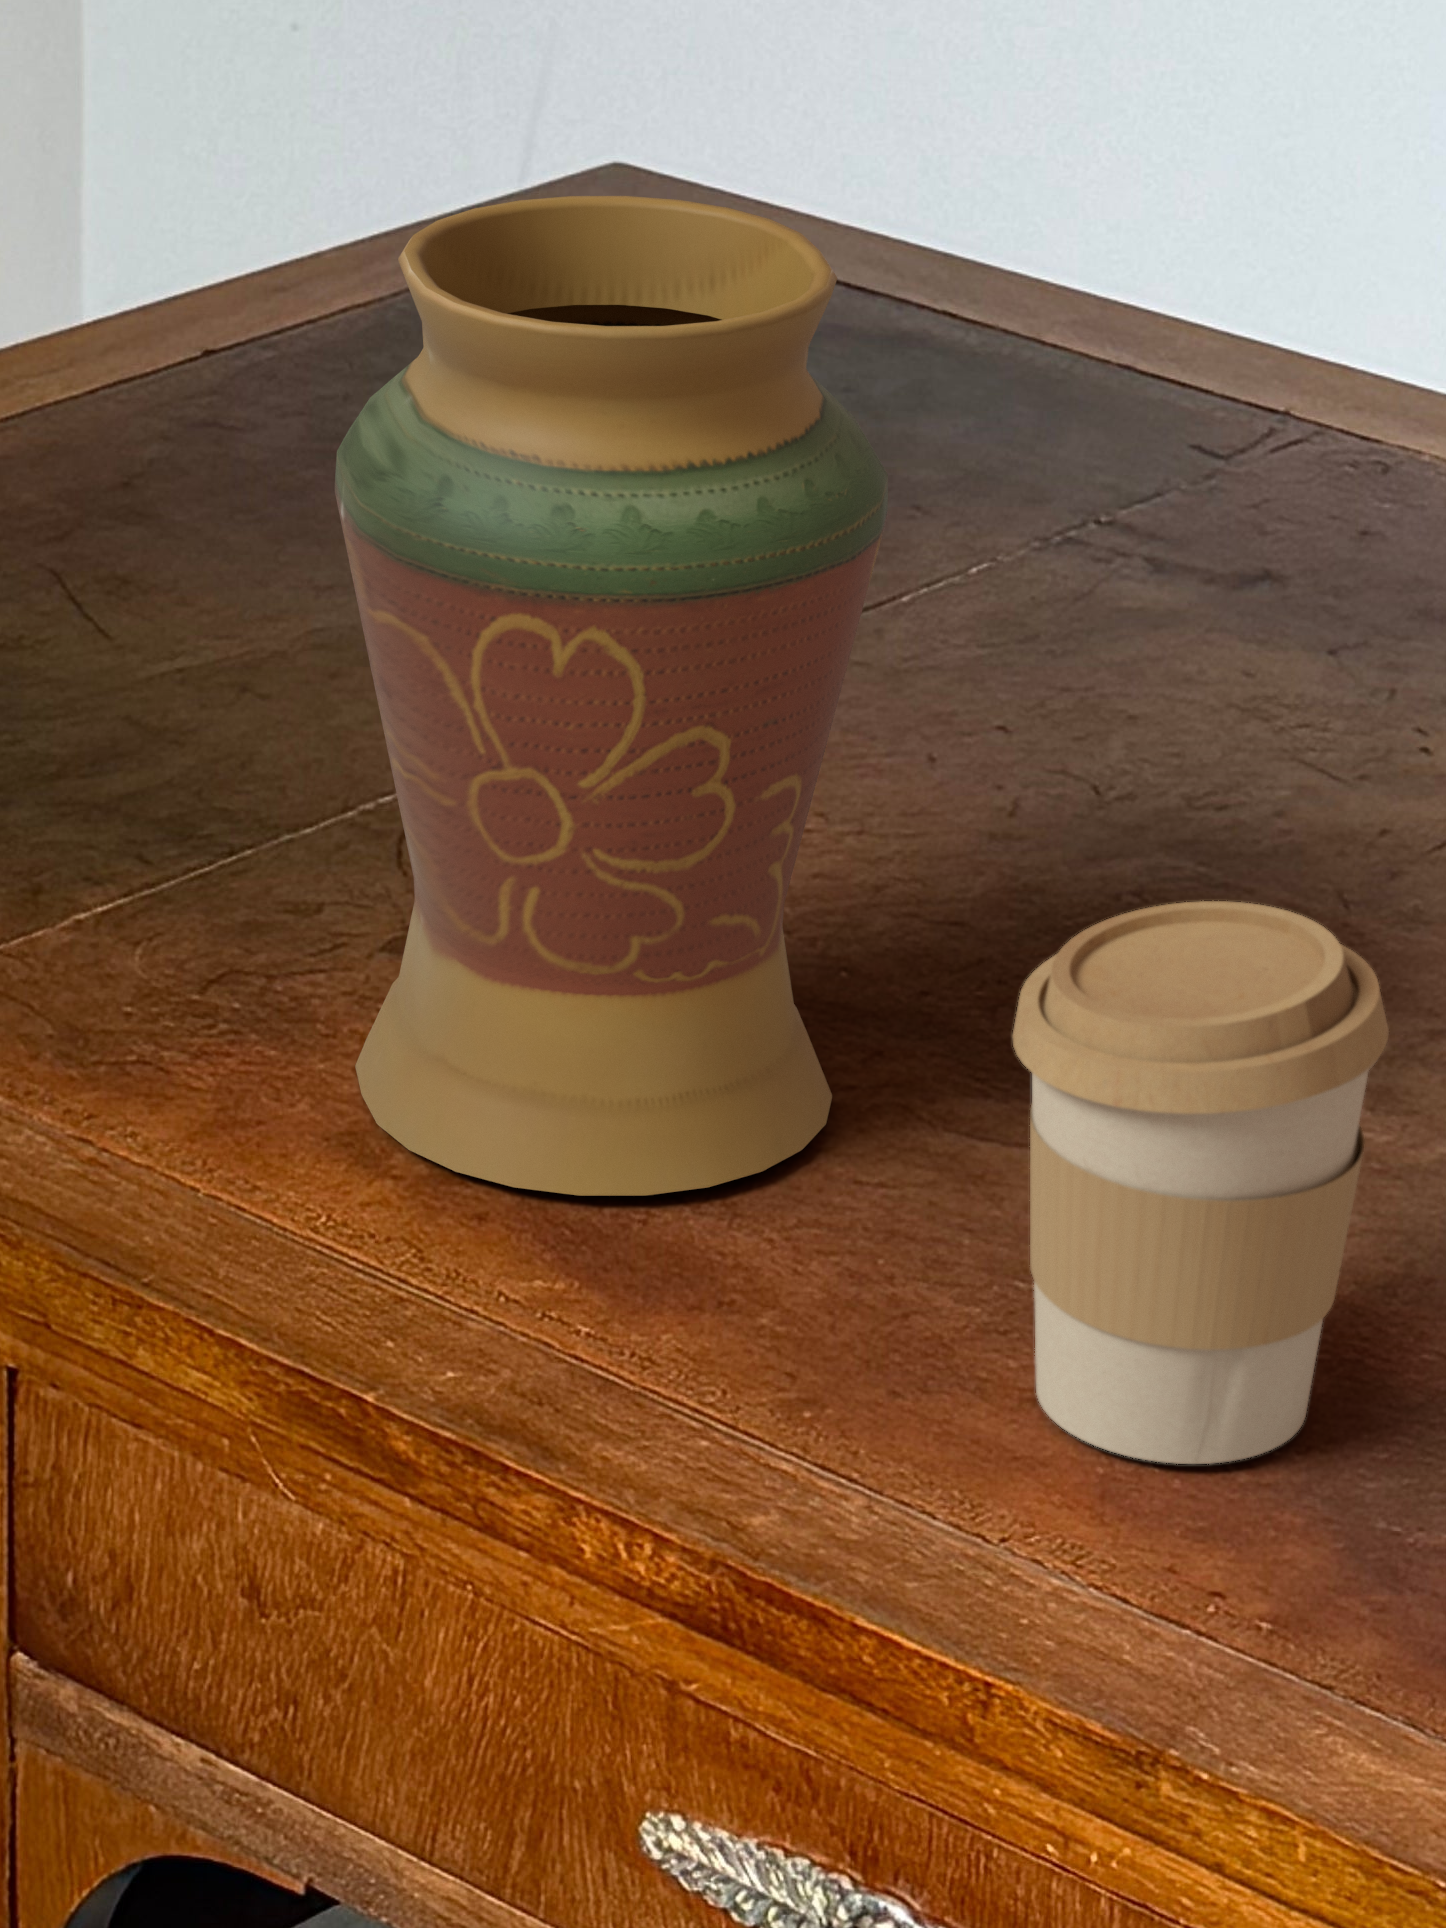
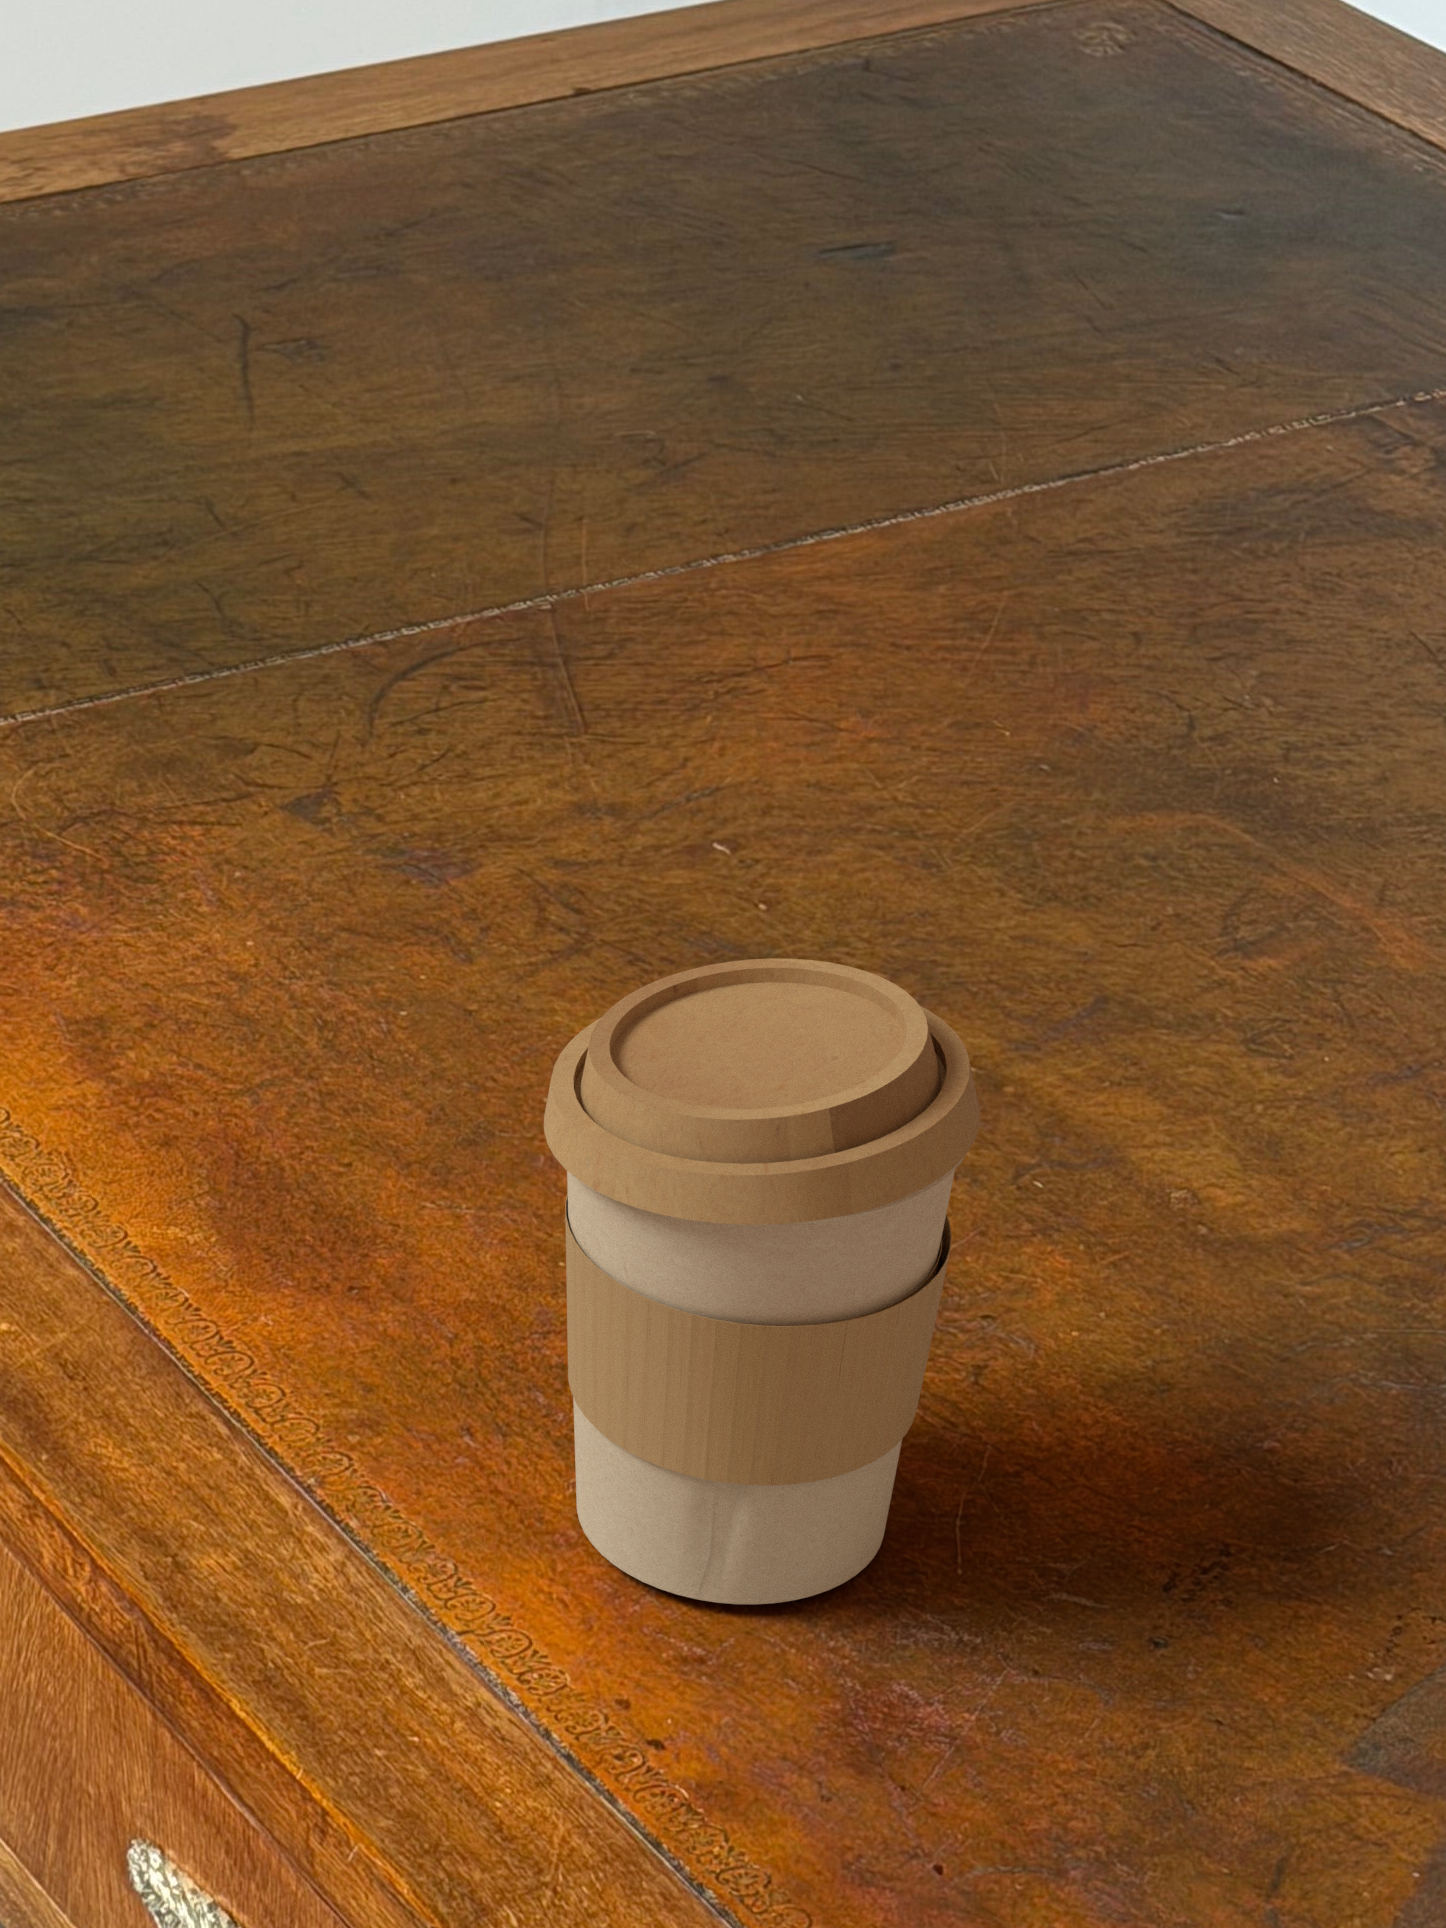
decorative vase: present [335,196,888,1196] -> none [72,44,690,1168]

